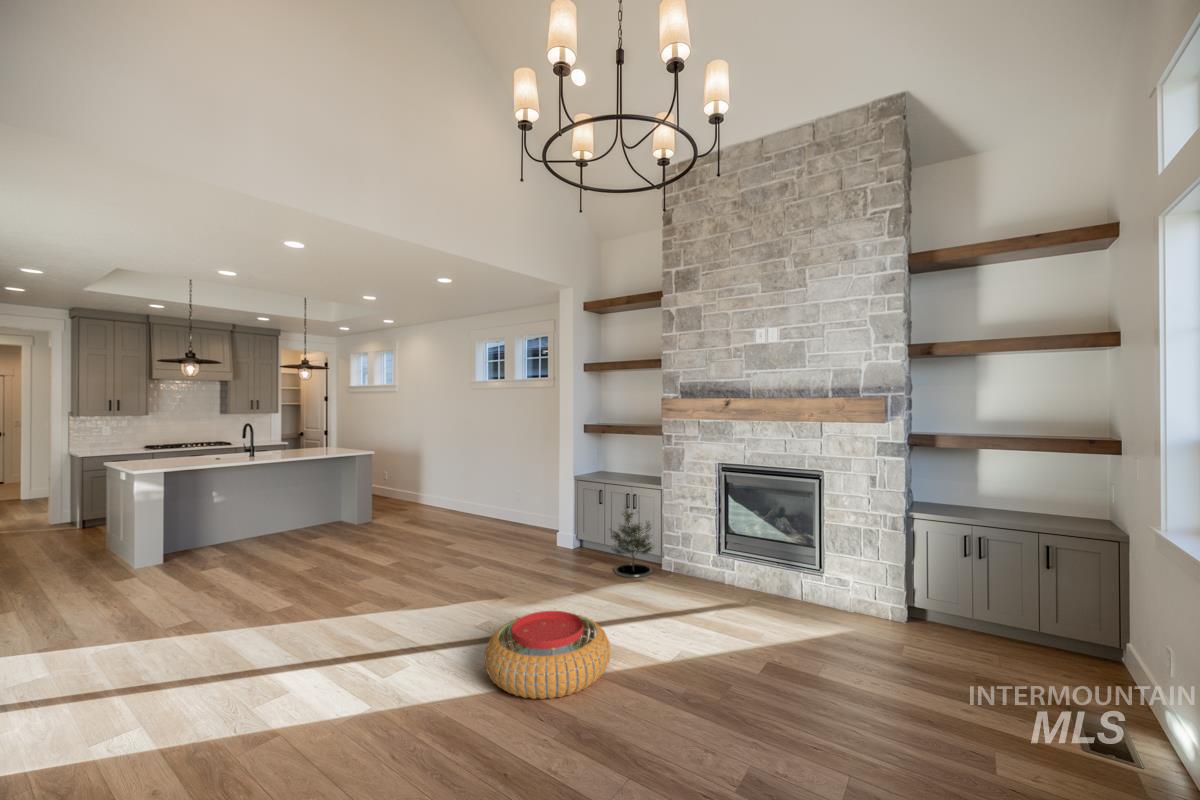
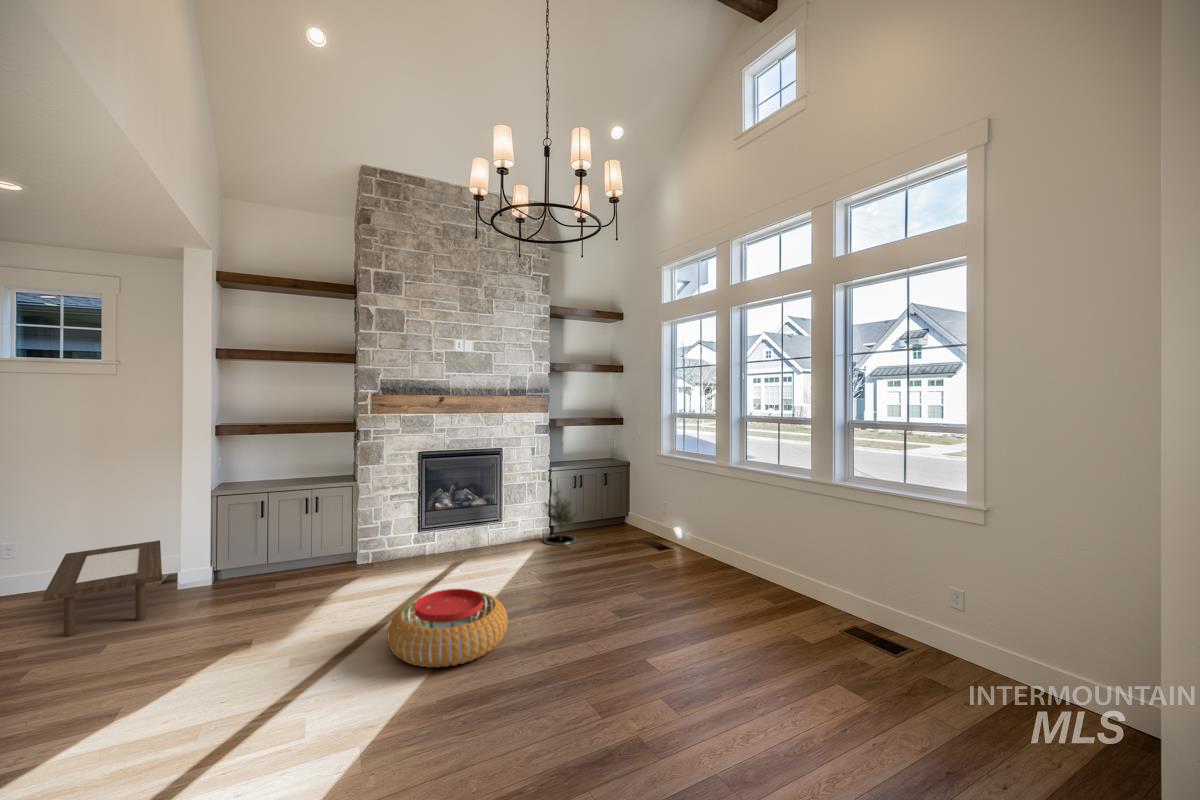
coffee table: none [474,505,576,559] -> present [43,540,162,637]
potted tree: present [610,506,653,578] -> present [544,490,576,546]

